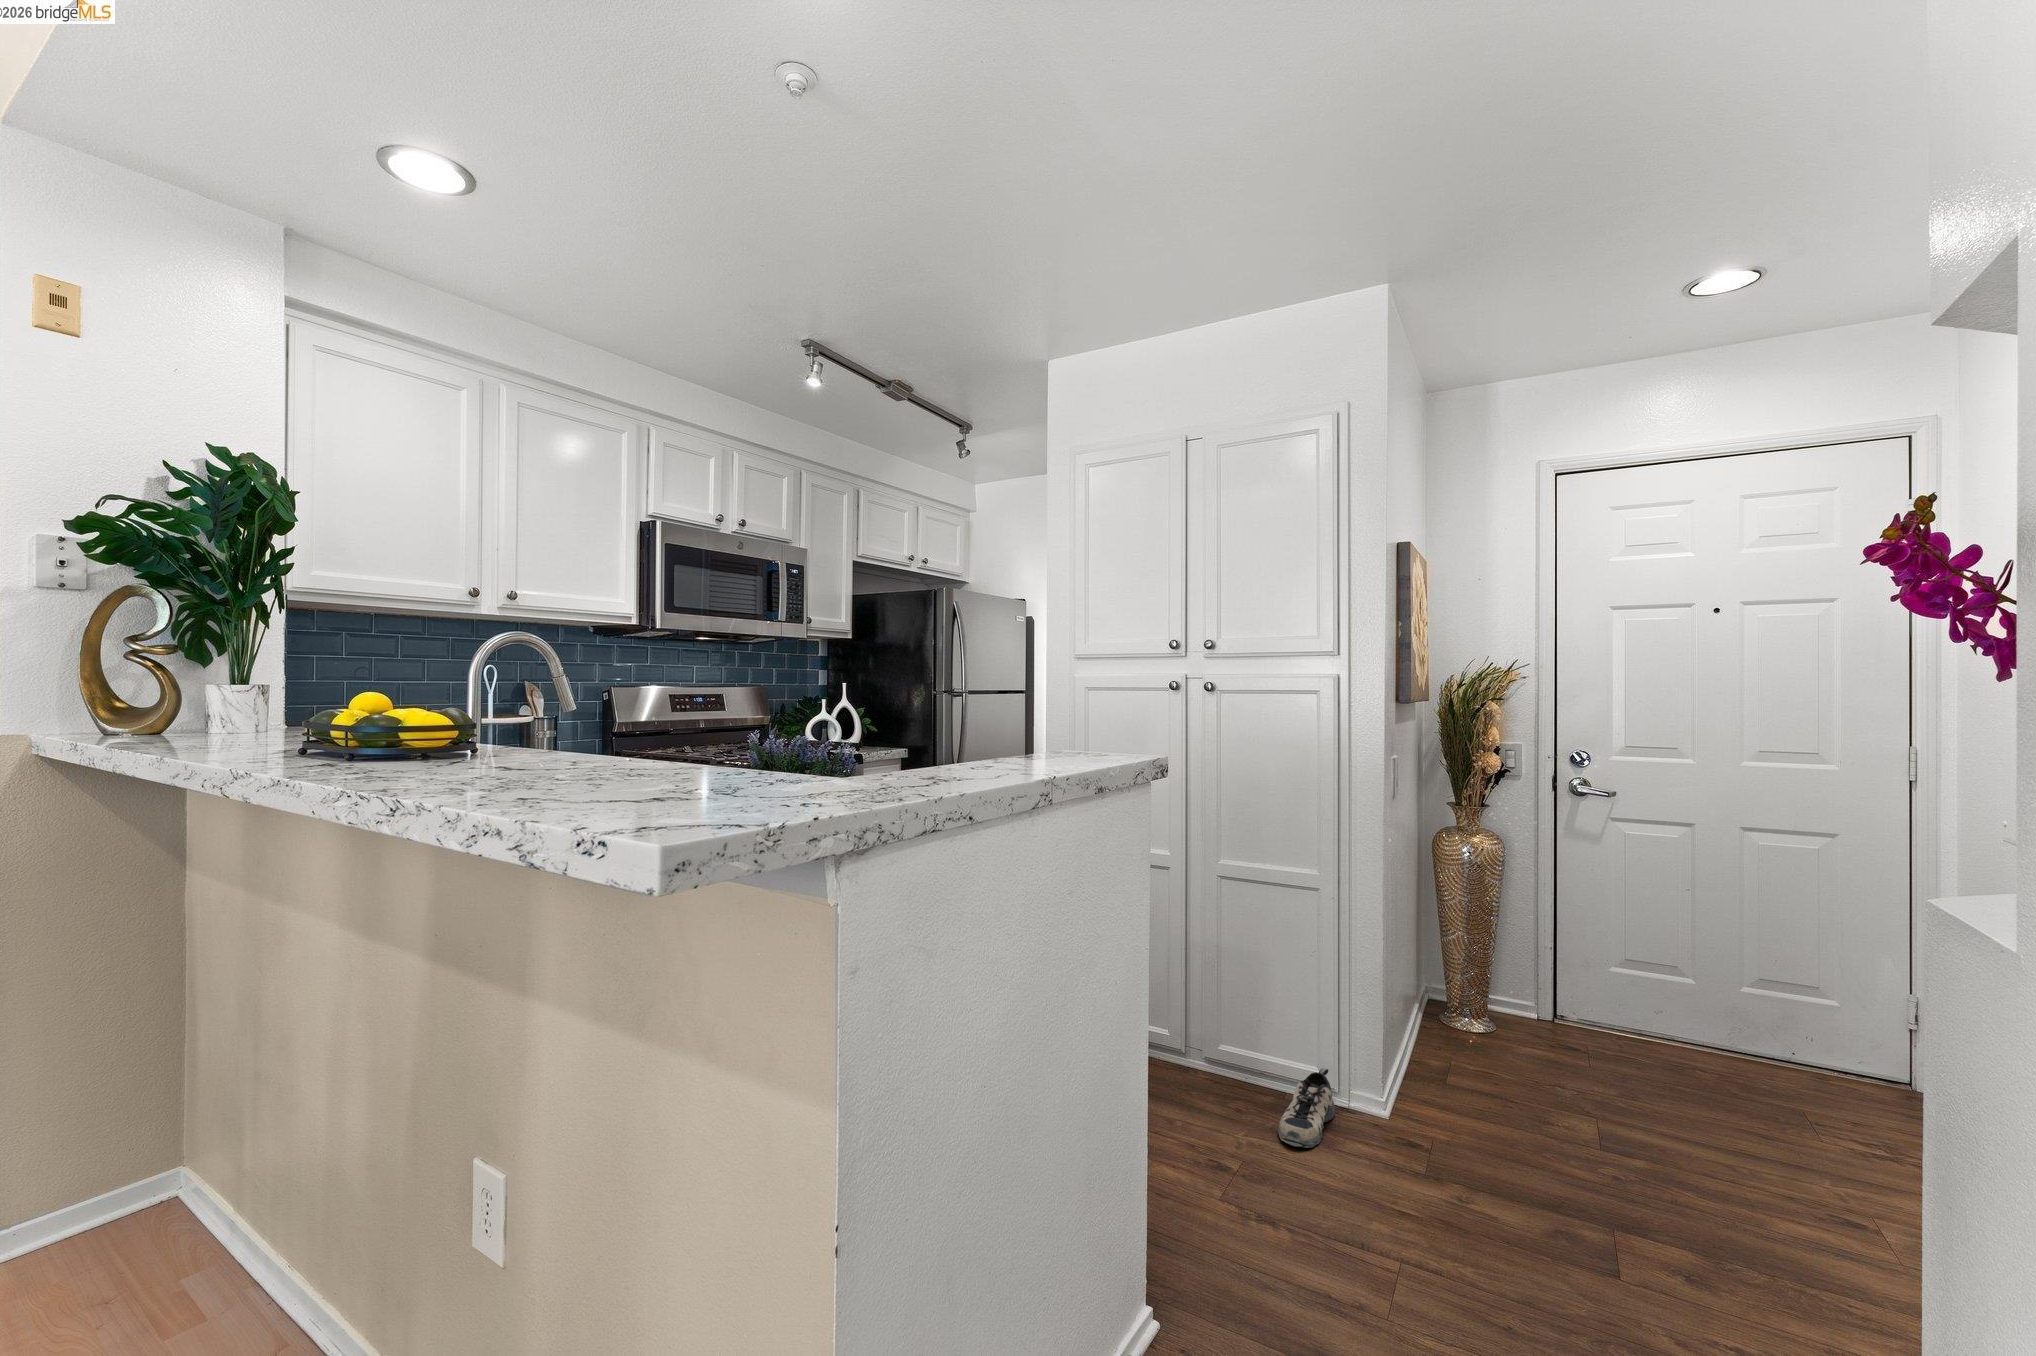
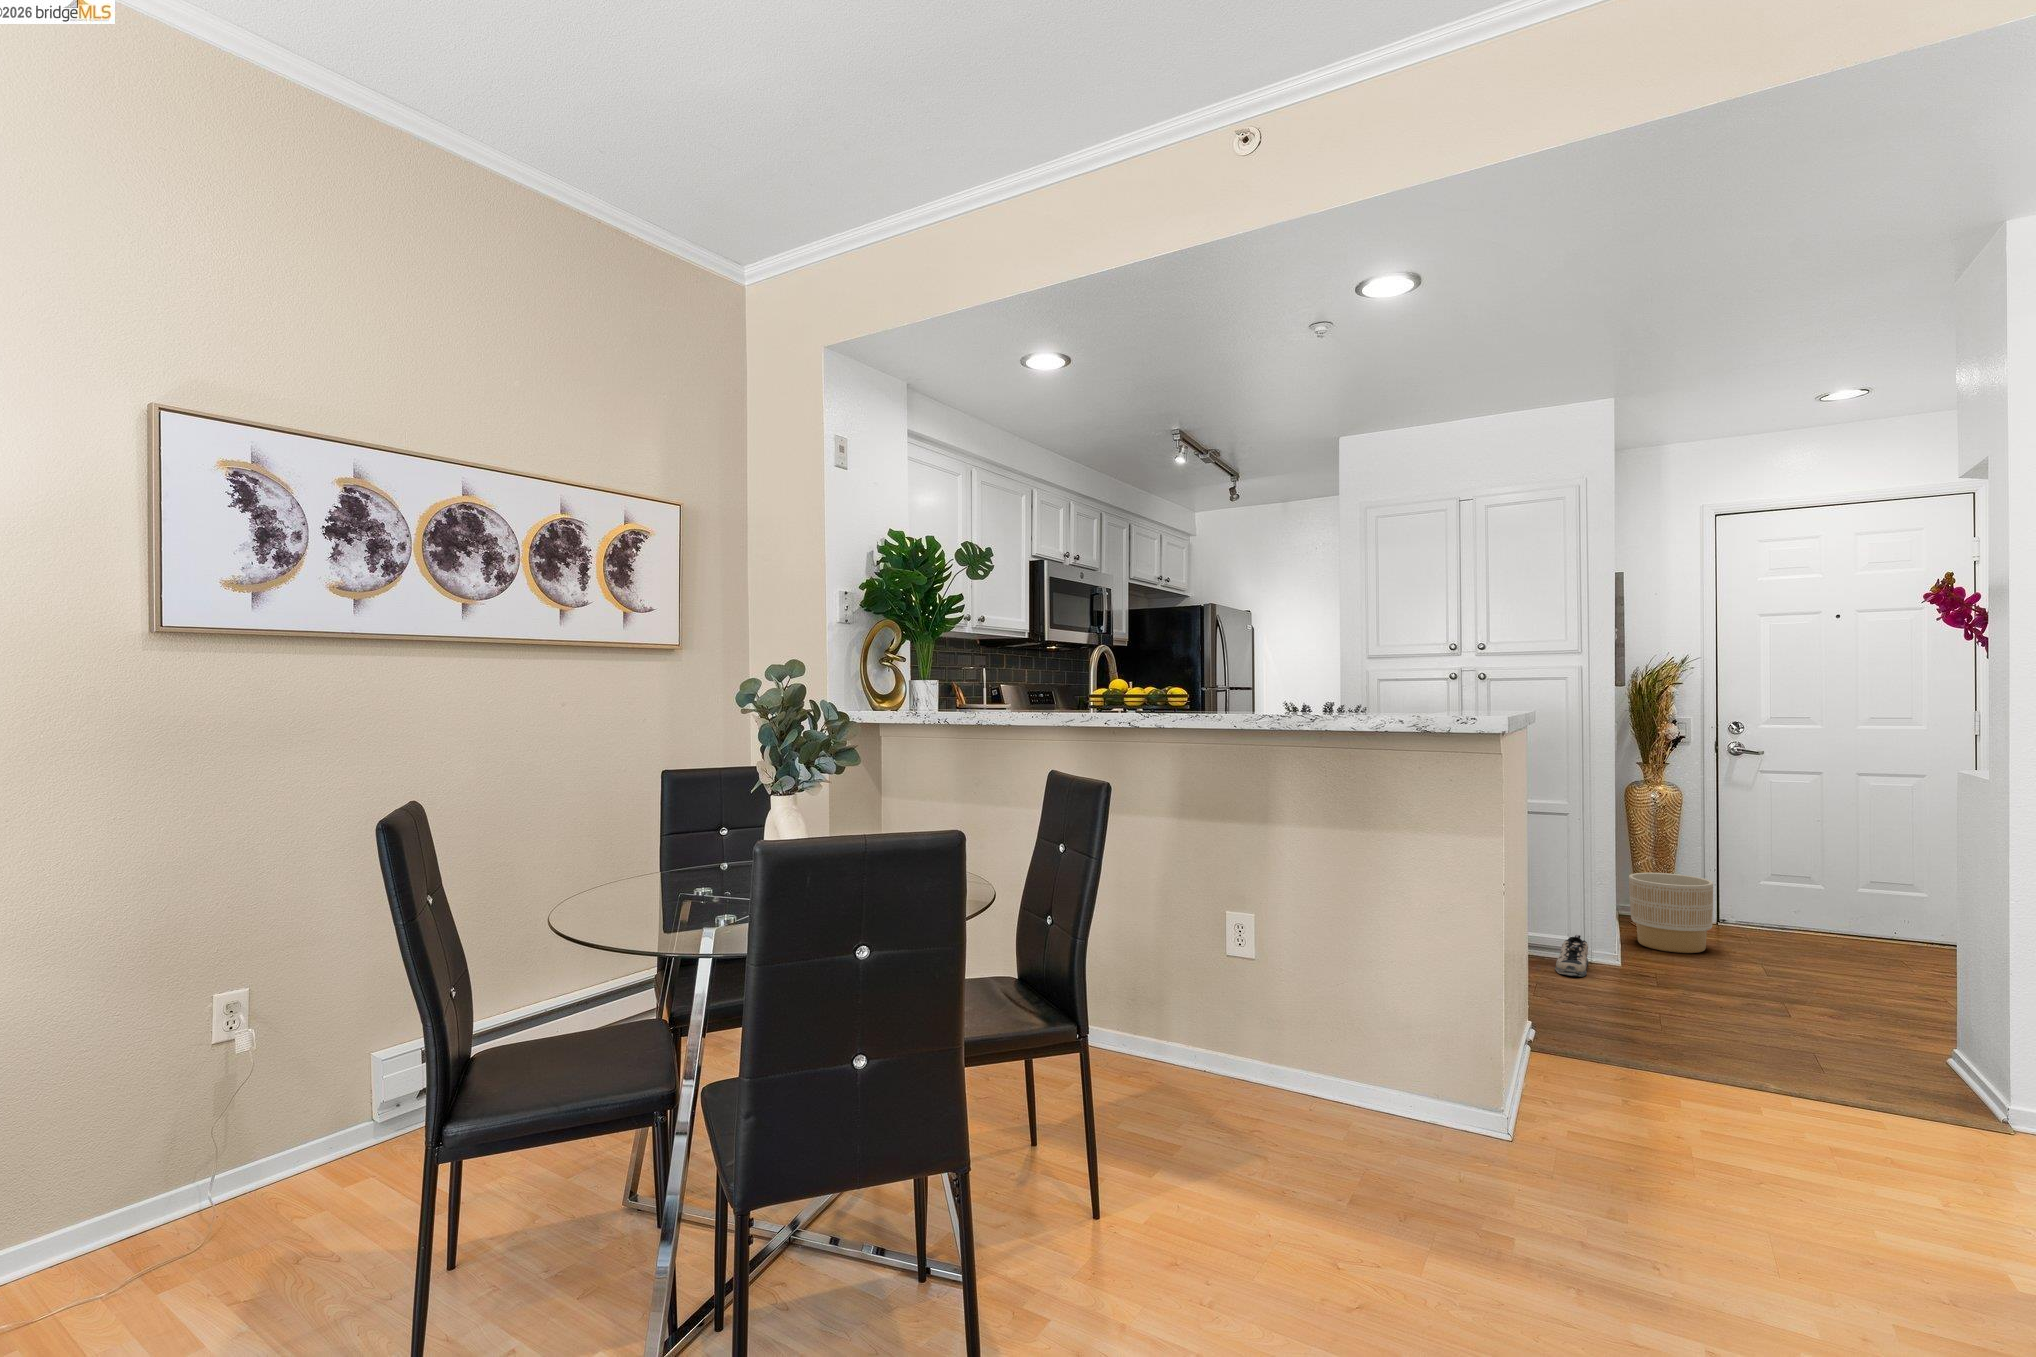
planter: none [1419,961,1530,1087] -> present [1629,873,1713,953]

